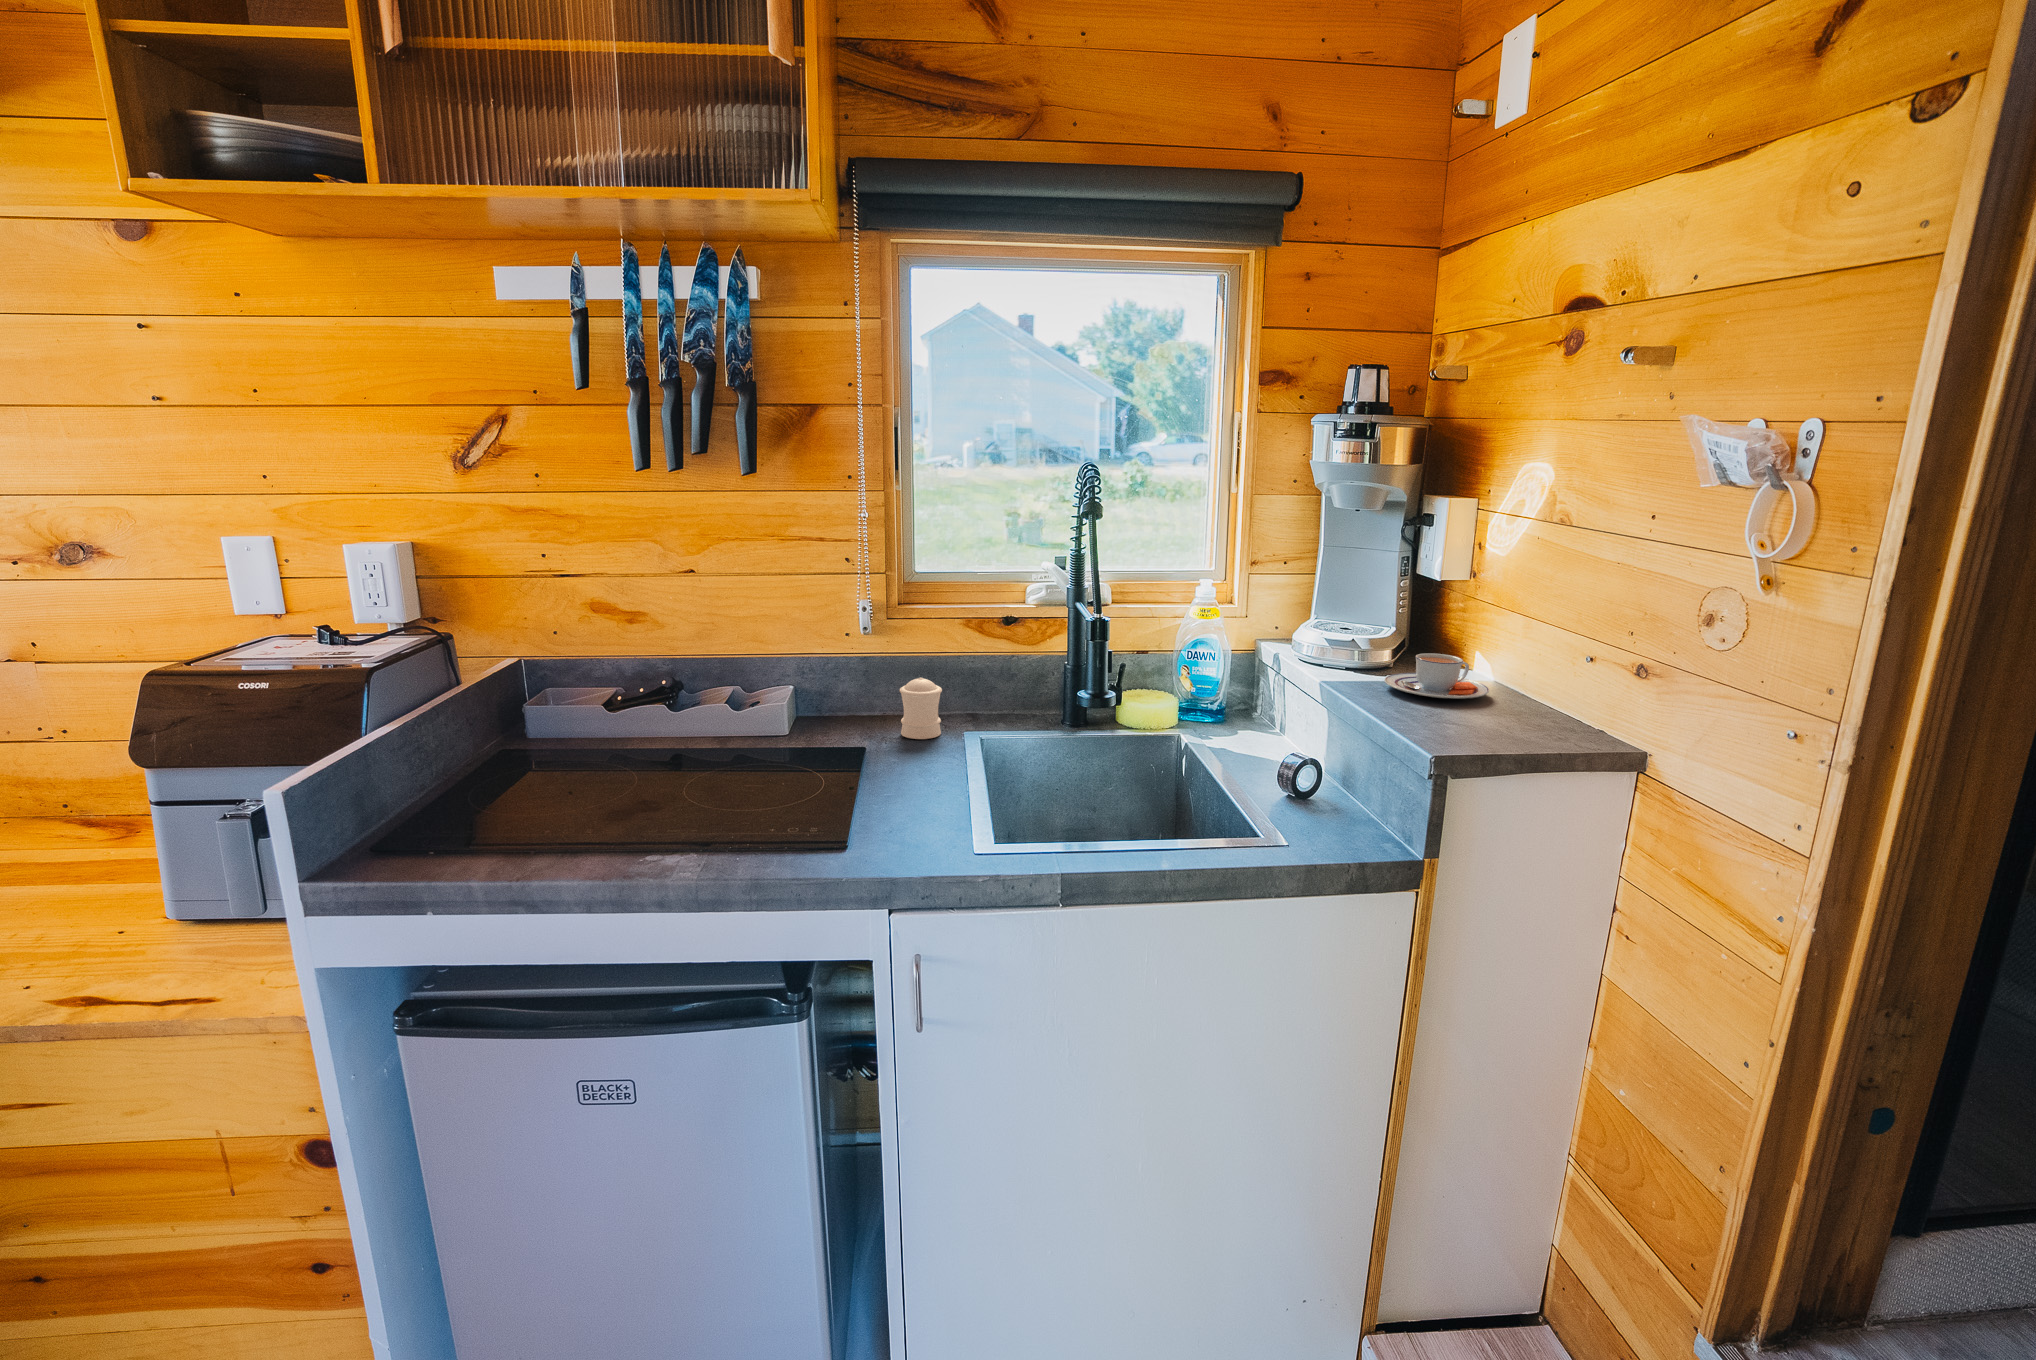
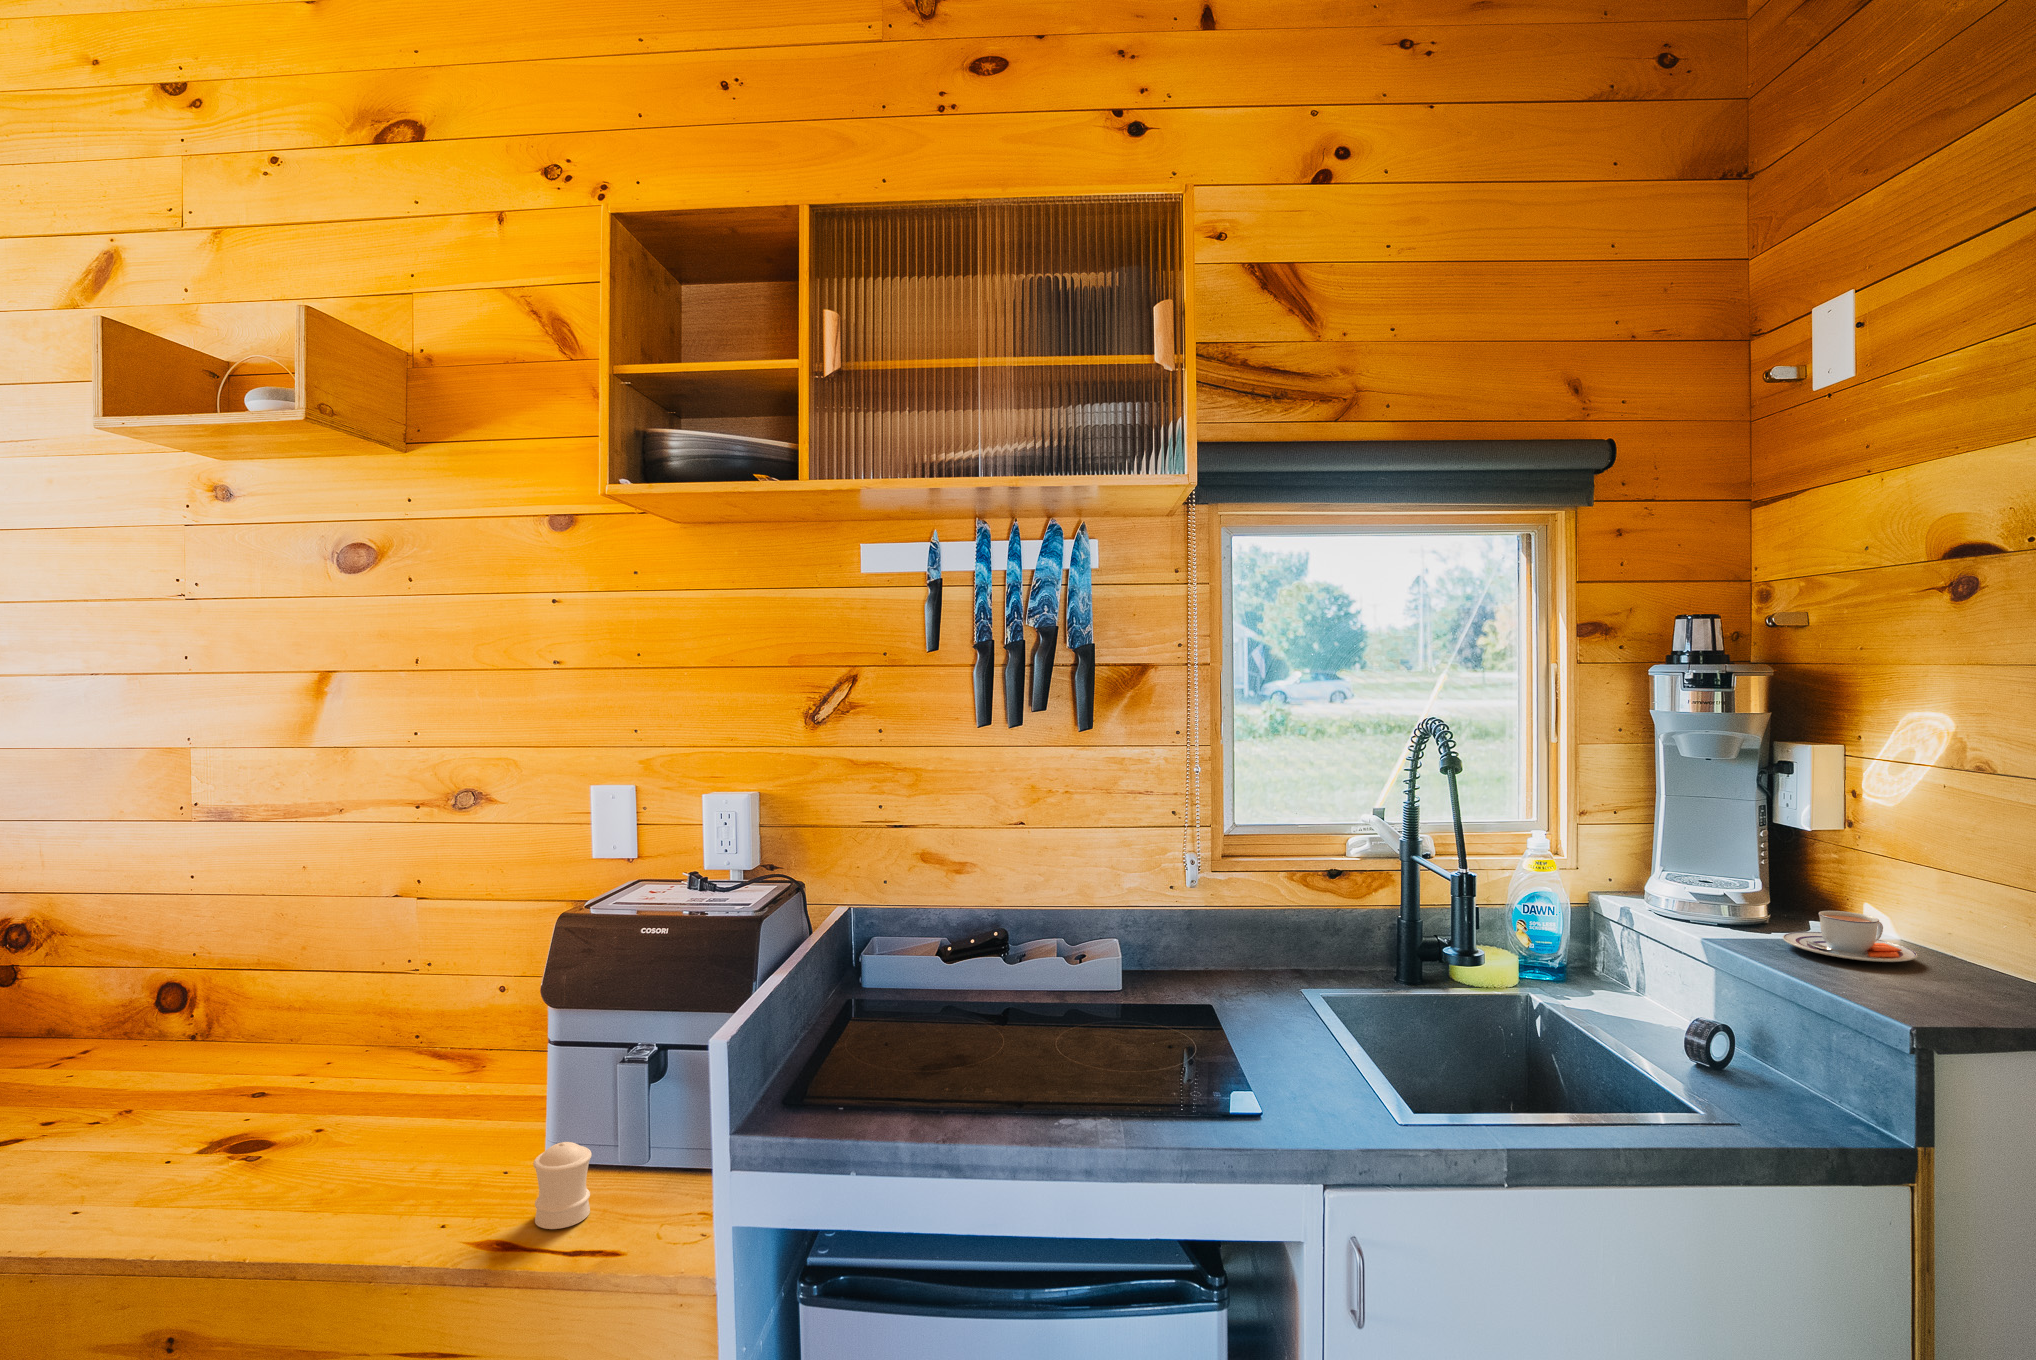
salt shaker: present [900,678,942,739] -> present [533,1142,592,1229]

